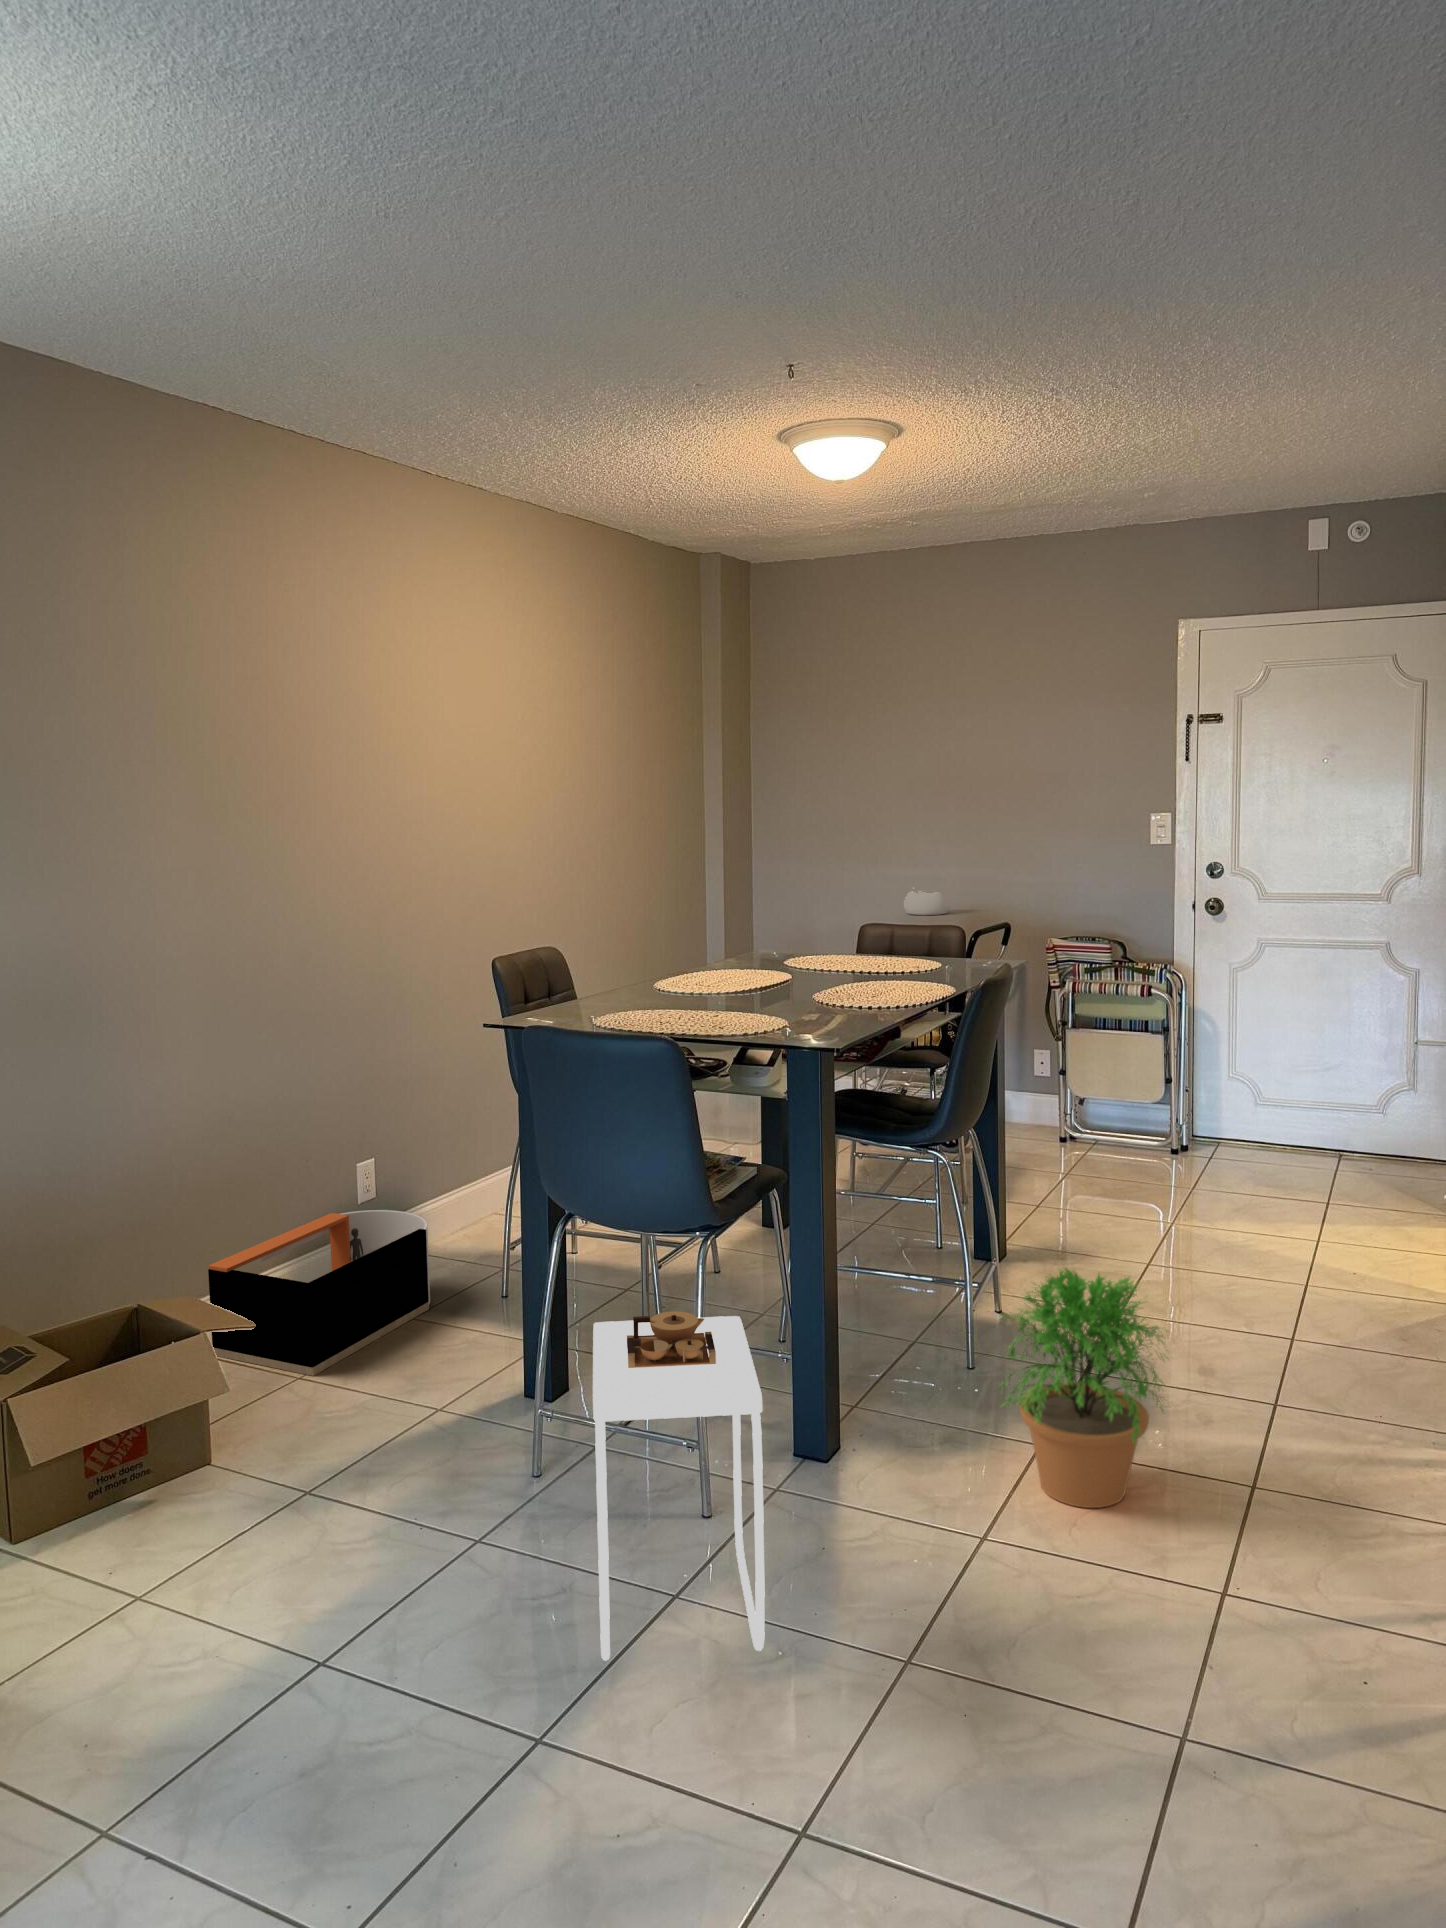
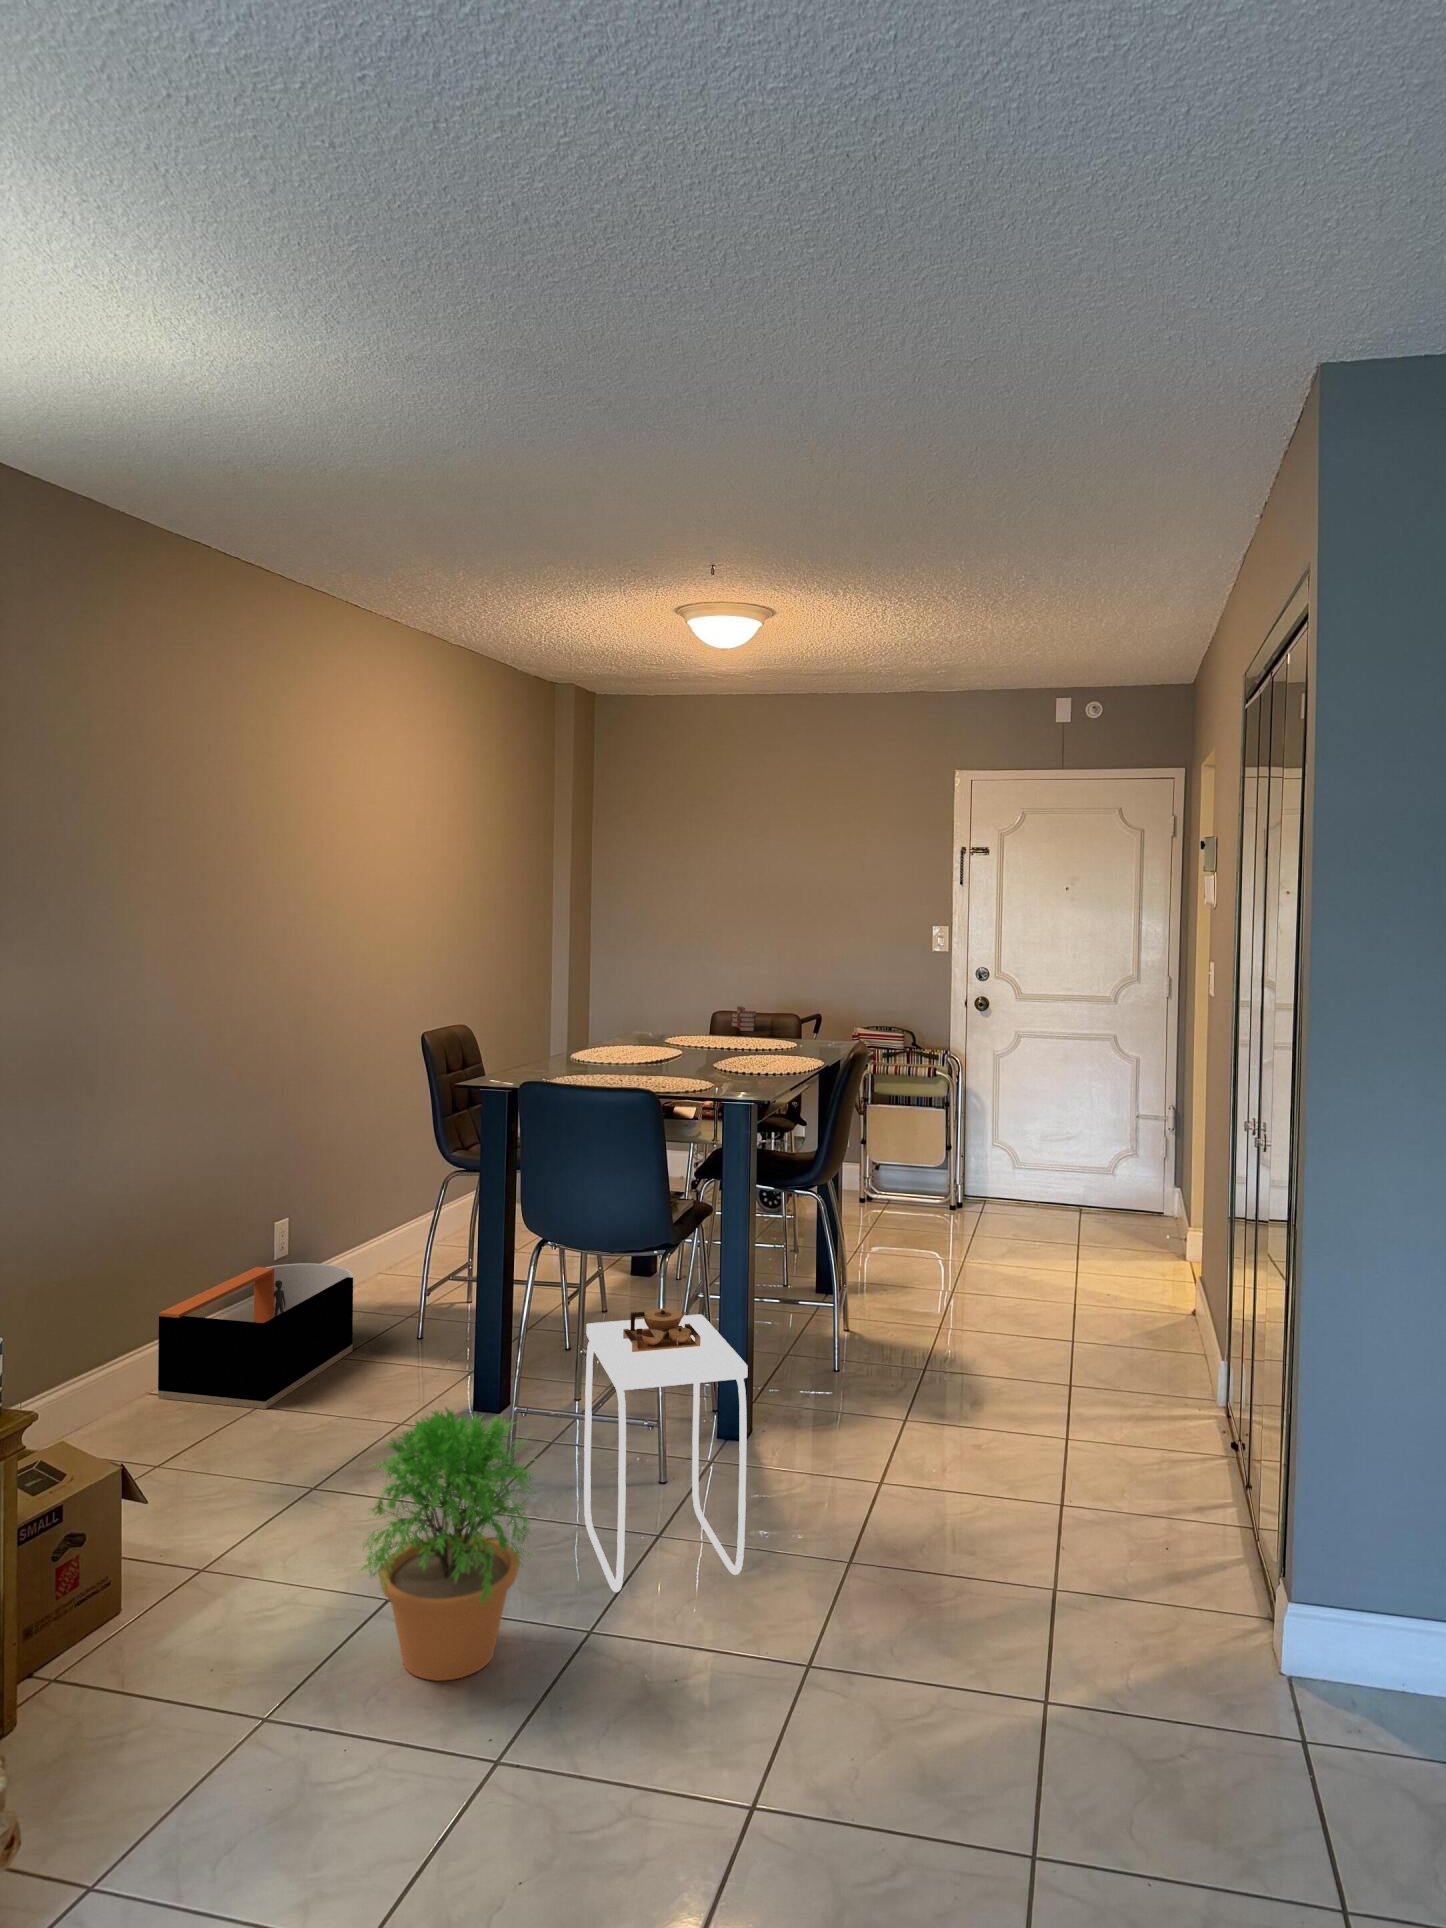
decorative bowl: present [903,887,951,915] -> none [725,983,766,1008]
book: none [889,917,918,947] -> present [732,1007,756,1031]
potted plant: present [1001,1268,1167,1508] -> present [361,1408,536,1681]

